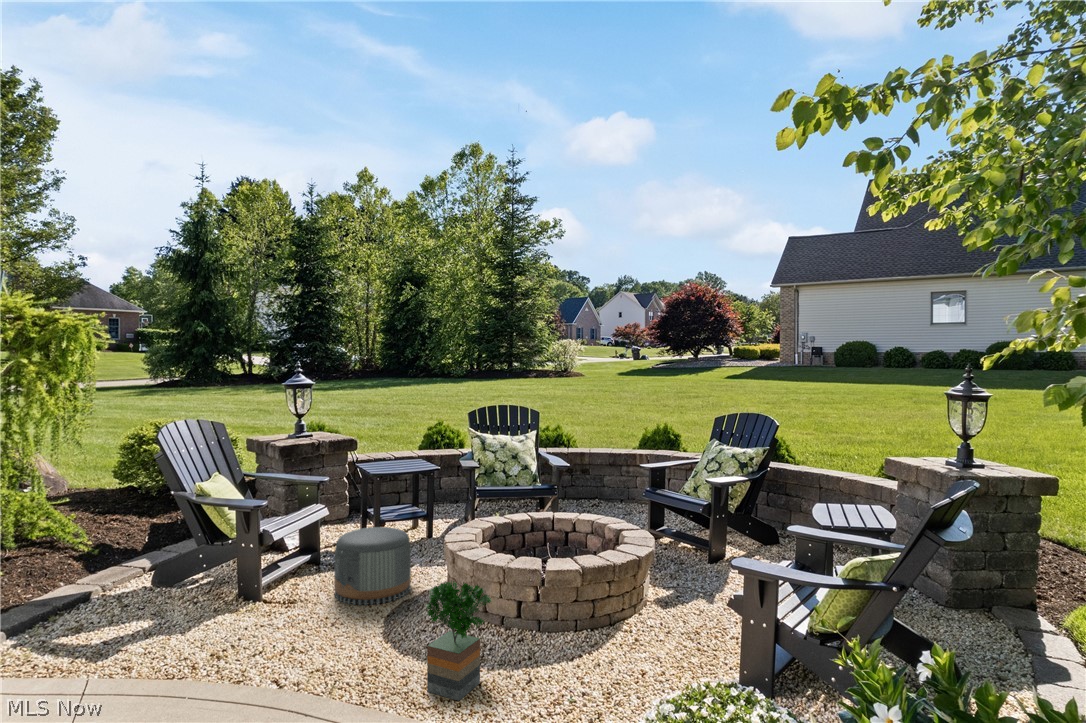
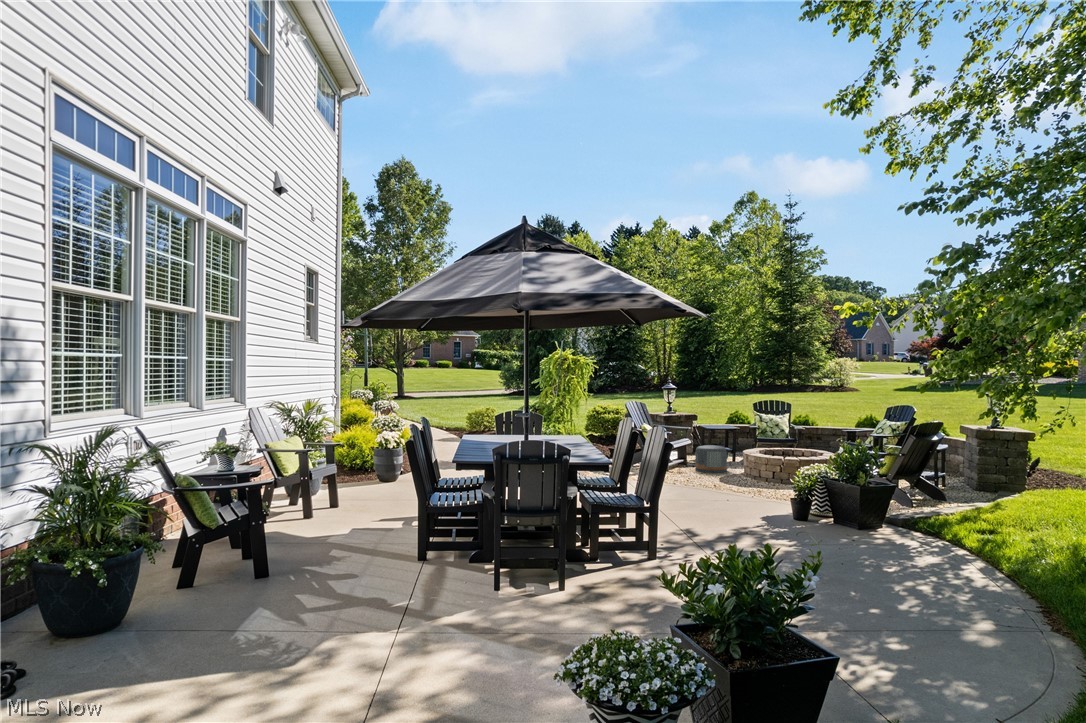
potted tree: present [426,581,491,701] -> none [737,450,761,487]

